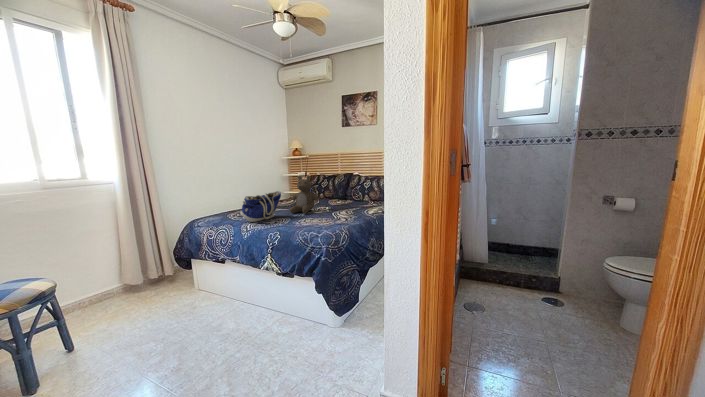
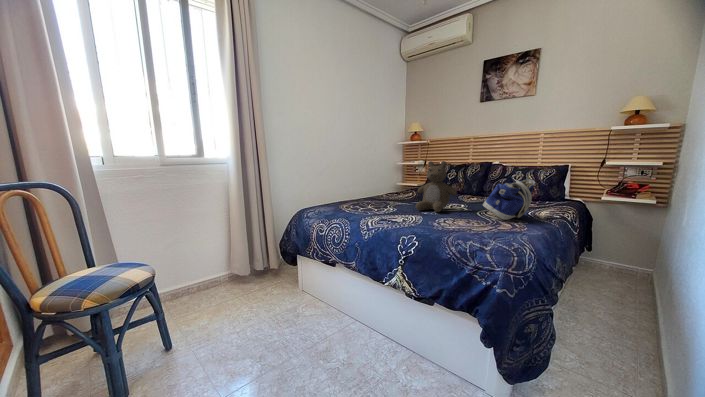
tote bag: present [240,191,281,222] -> present [483,179,535,220]

